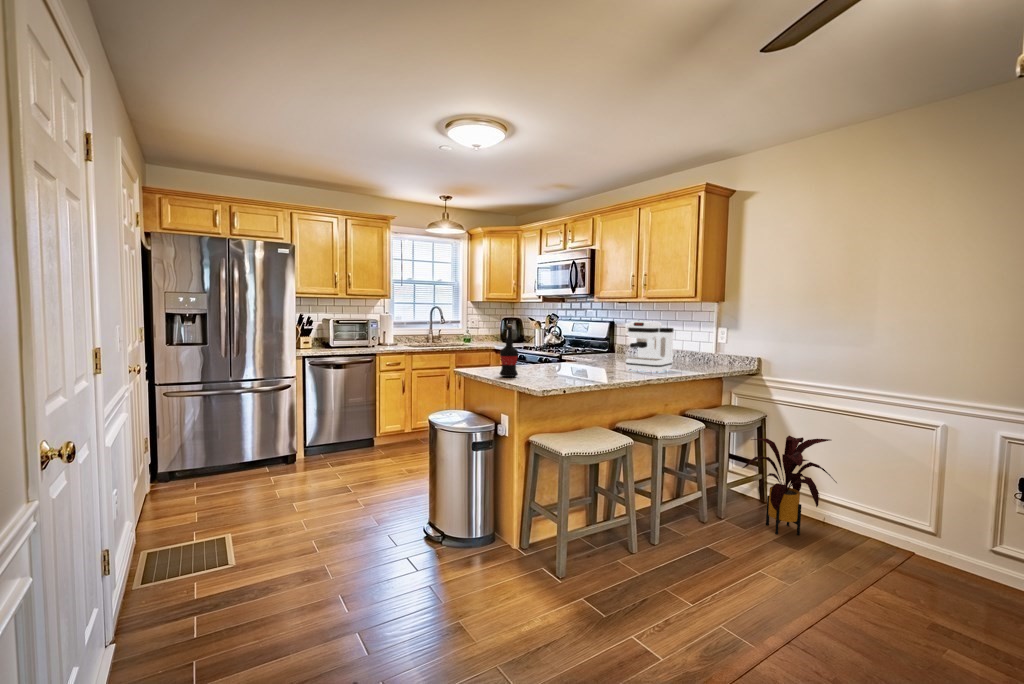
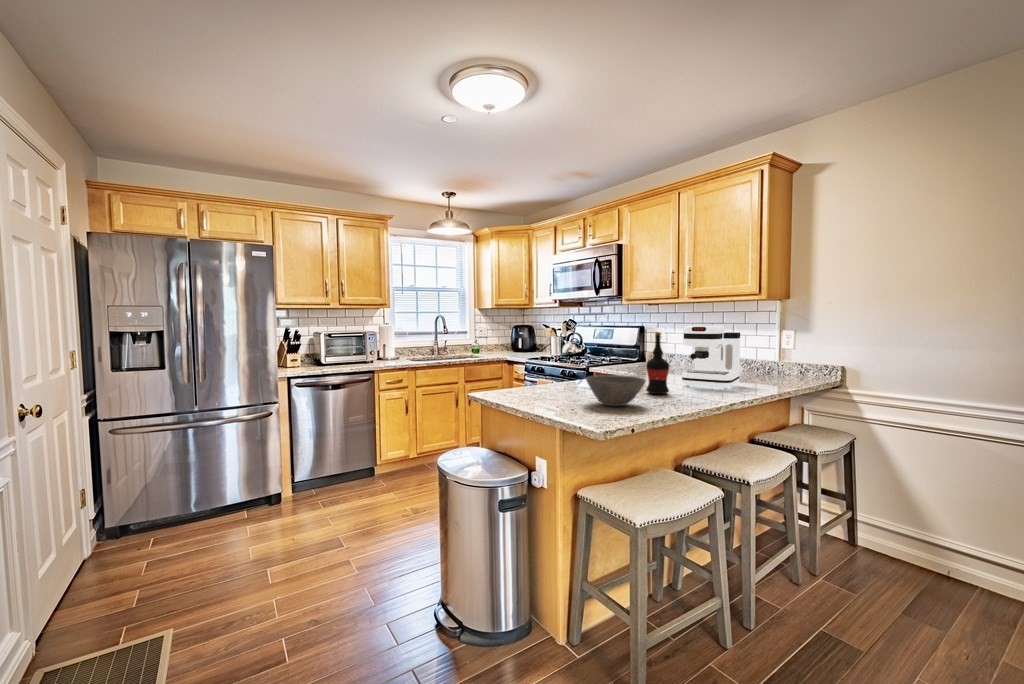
wine bottle: present [500,325,518,377] -> present [646,332,669,394]
bowl: none [541,356,584,379] -> present [586,375,646,406]
house plant: present [743,436,837,535] -> none [847,466,981,603]

